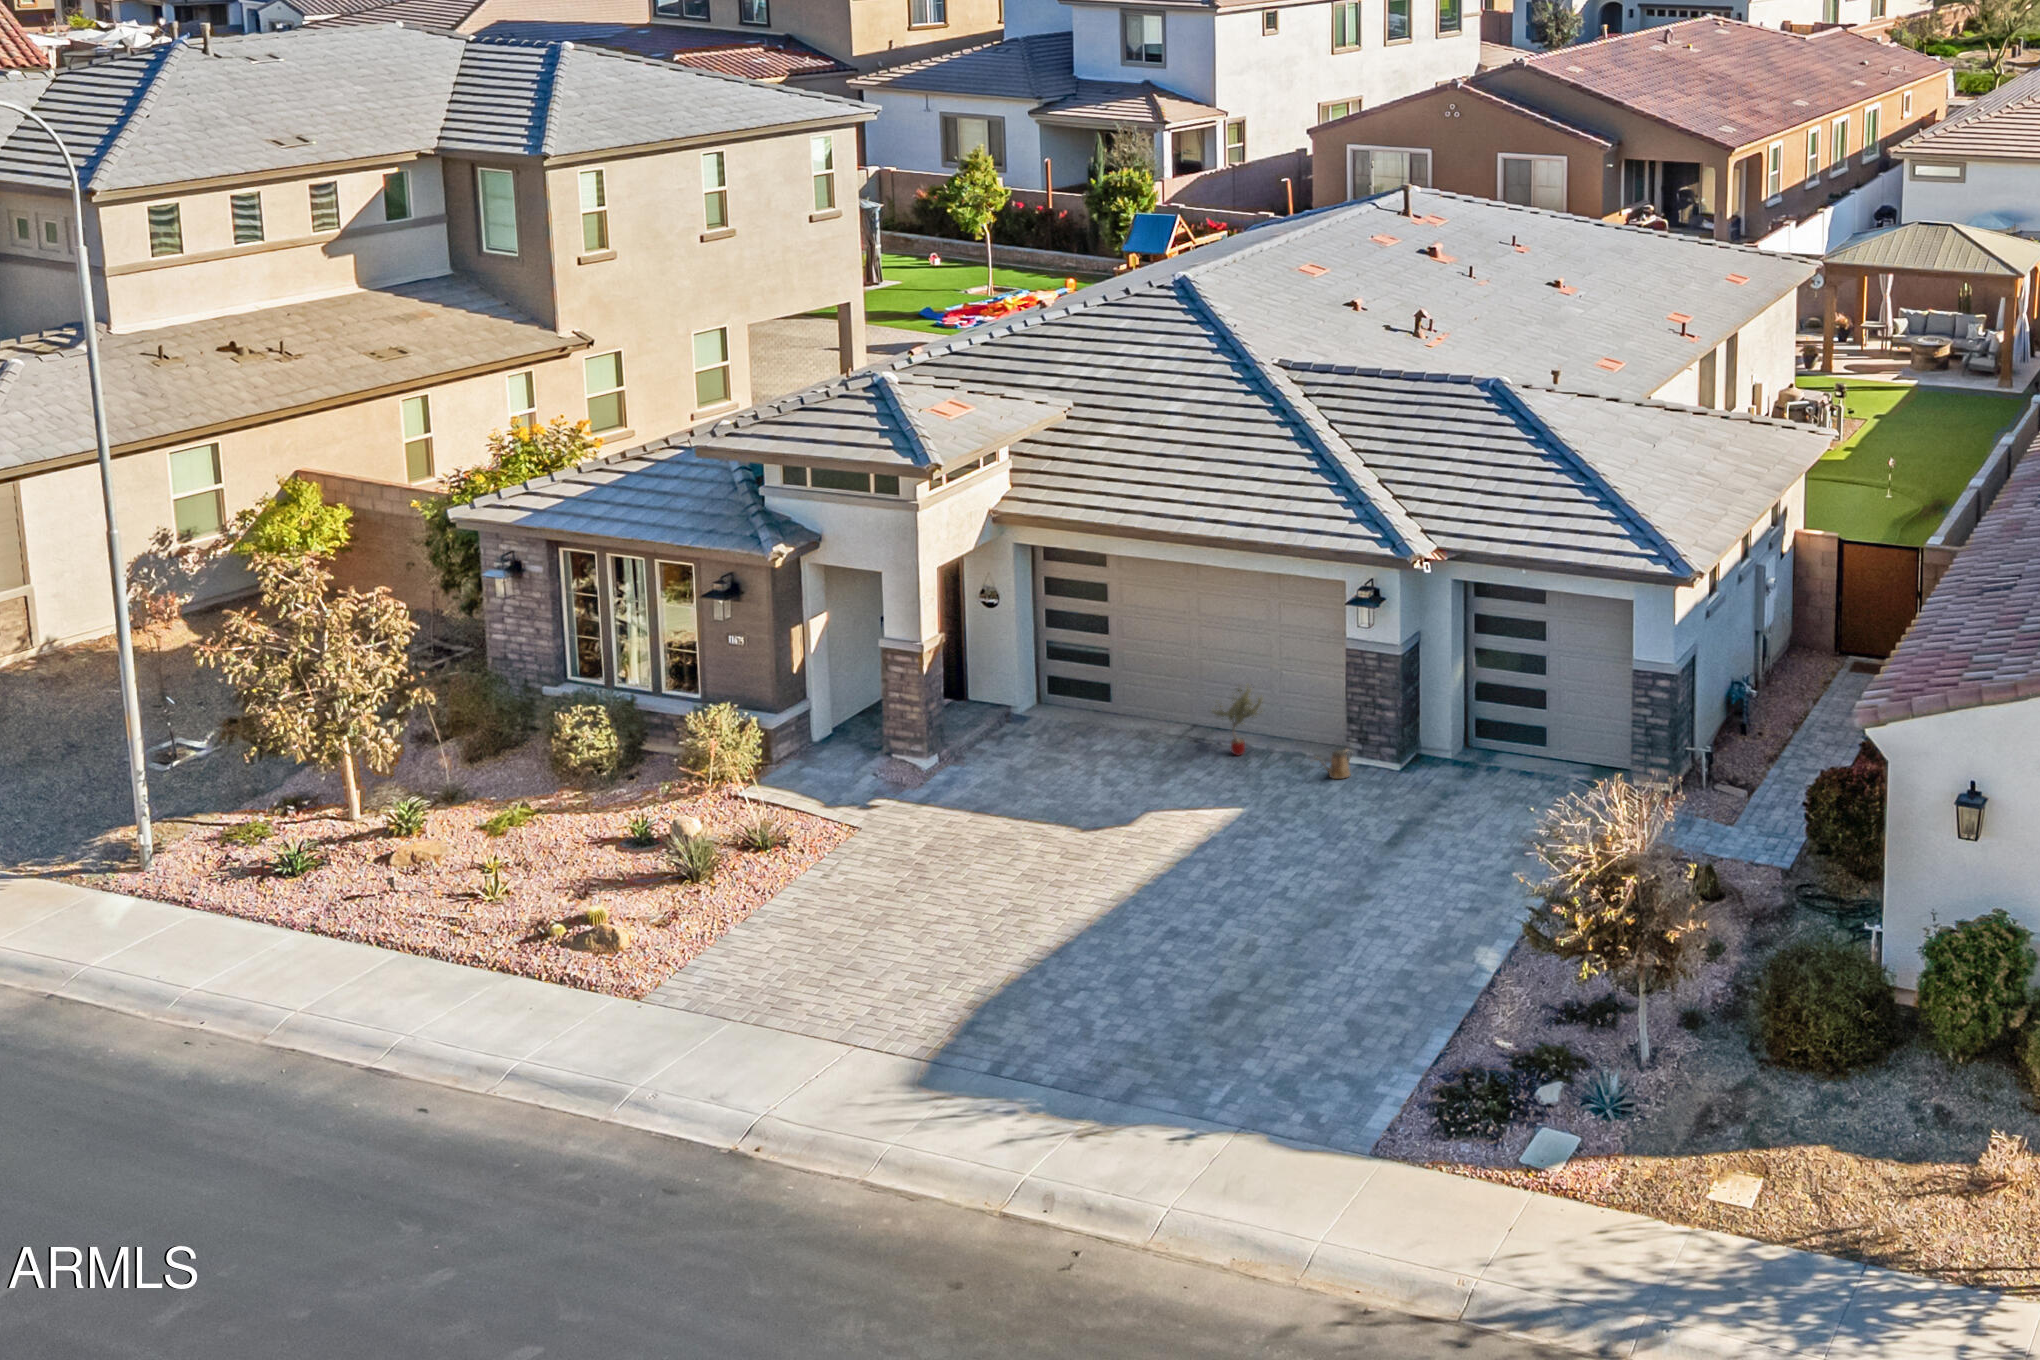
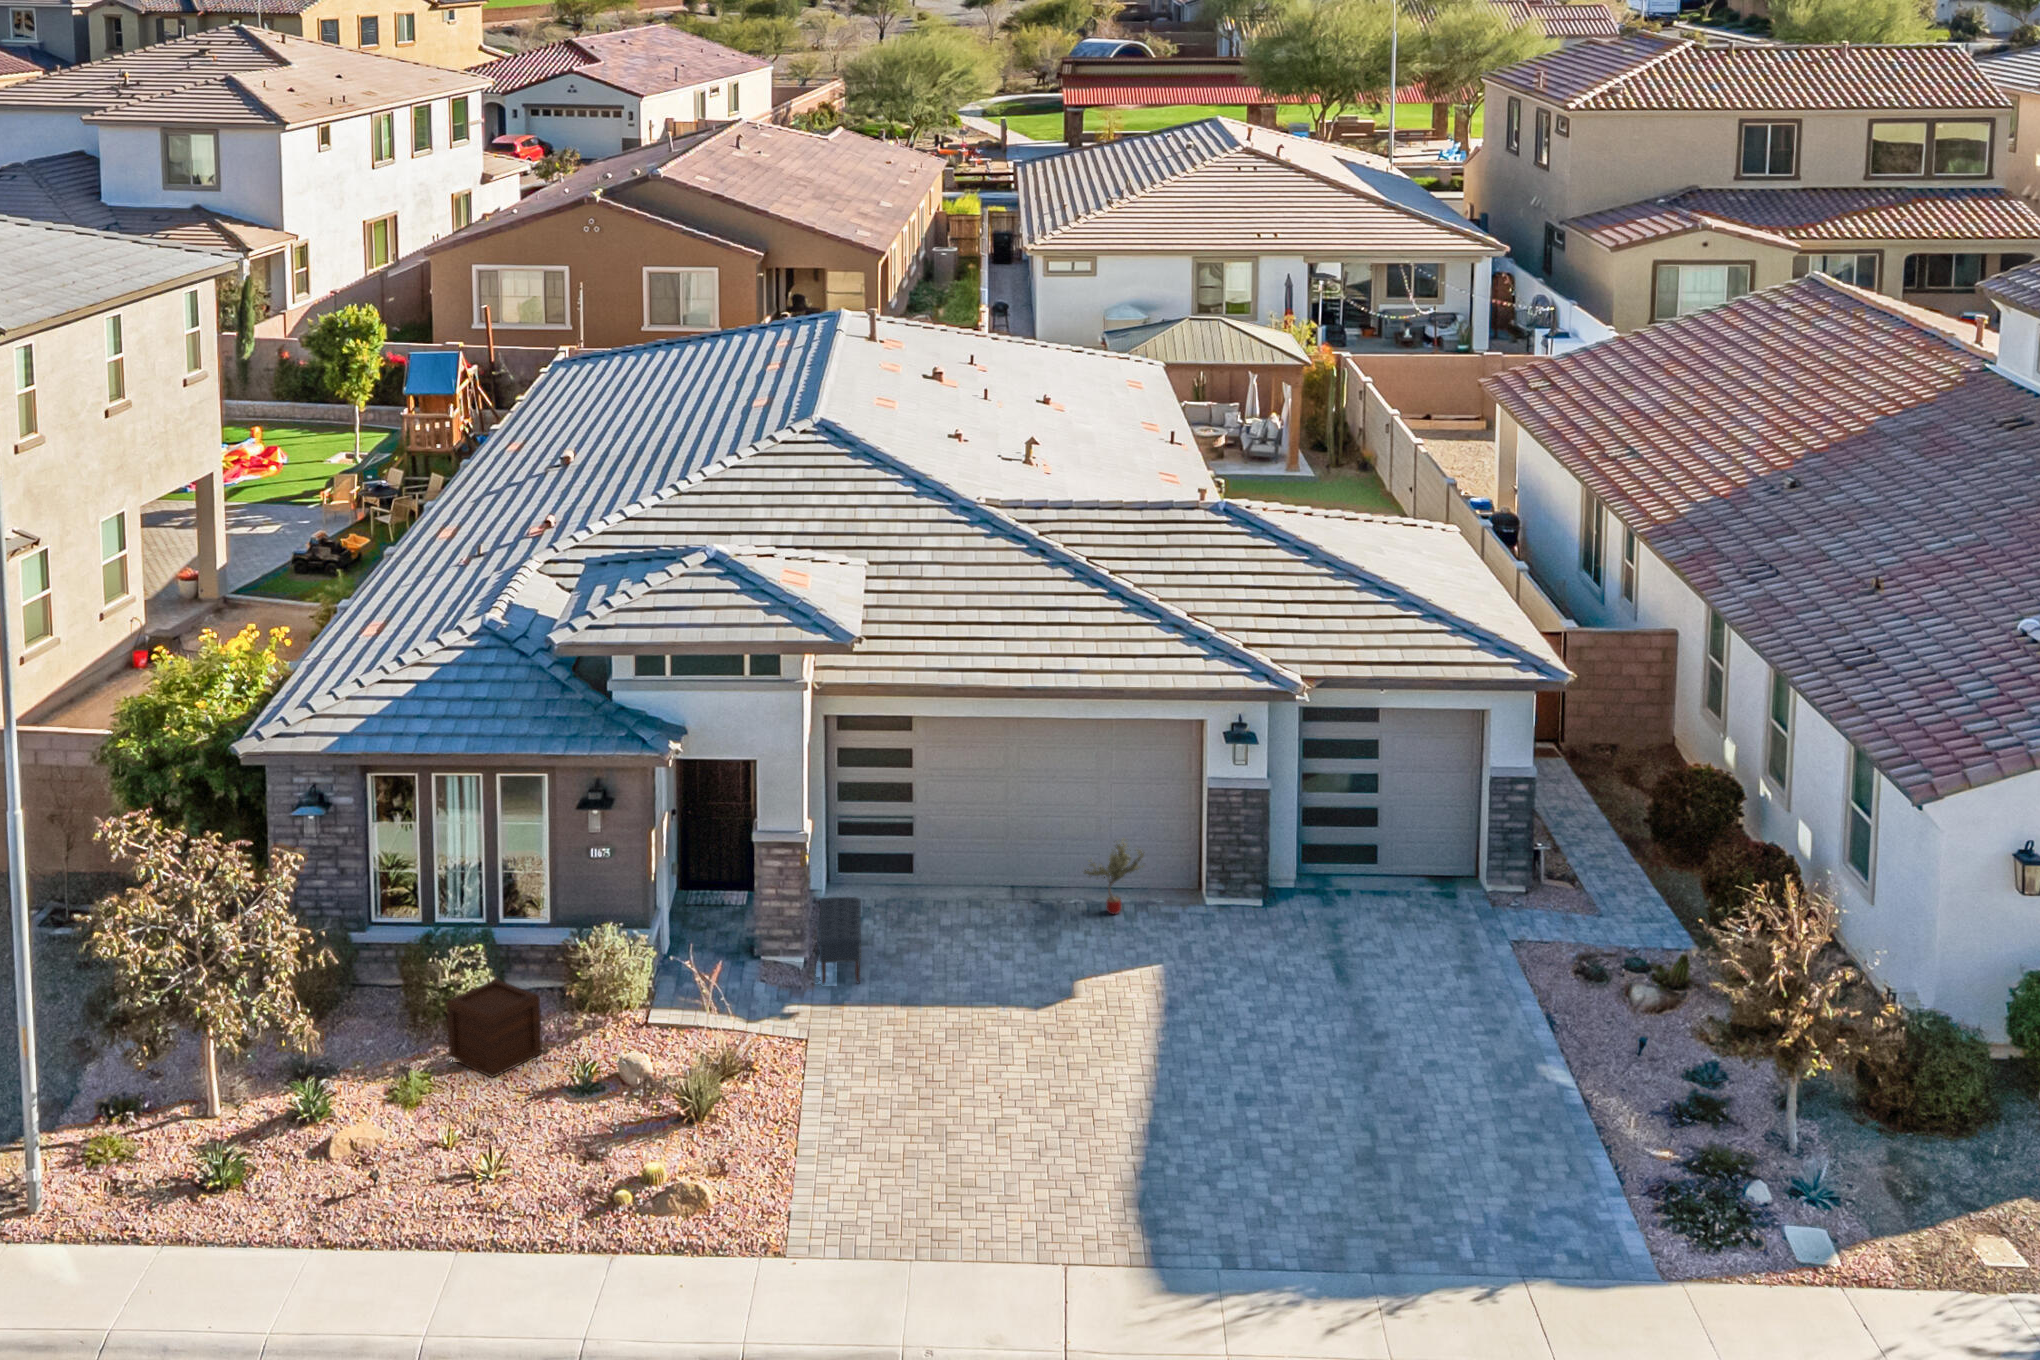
bench: none [917,704,996,784] -> present [819,897,861,984]
wooden crate: none [564,734,642,817] -> present [446,979,542,1077]
watering can: present [1321,750,1352,779] -> none [1223,893,1247,924]

